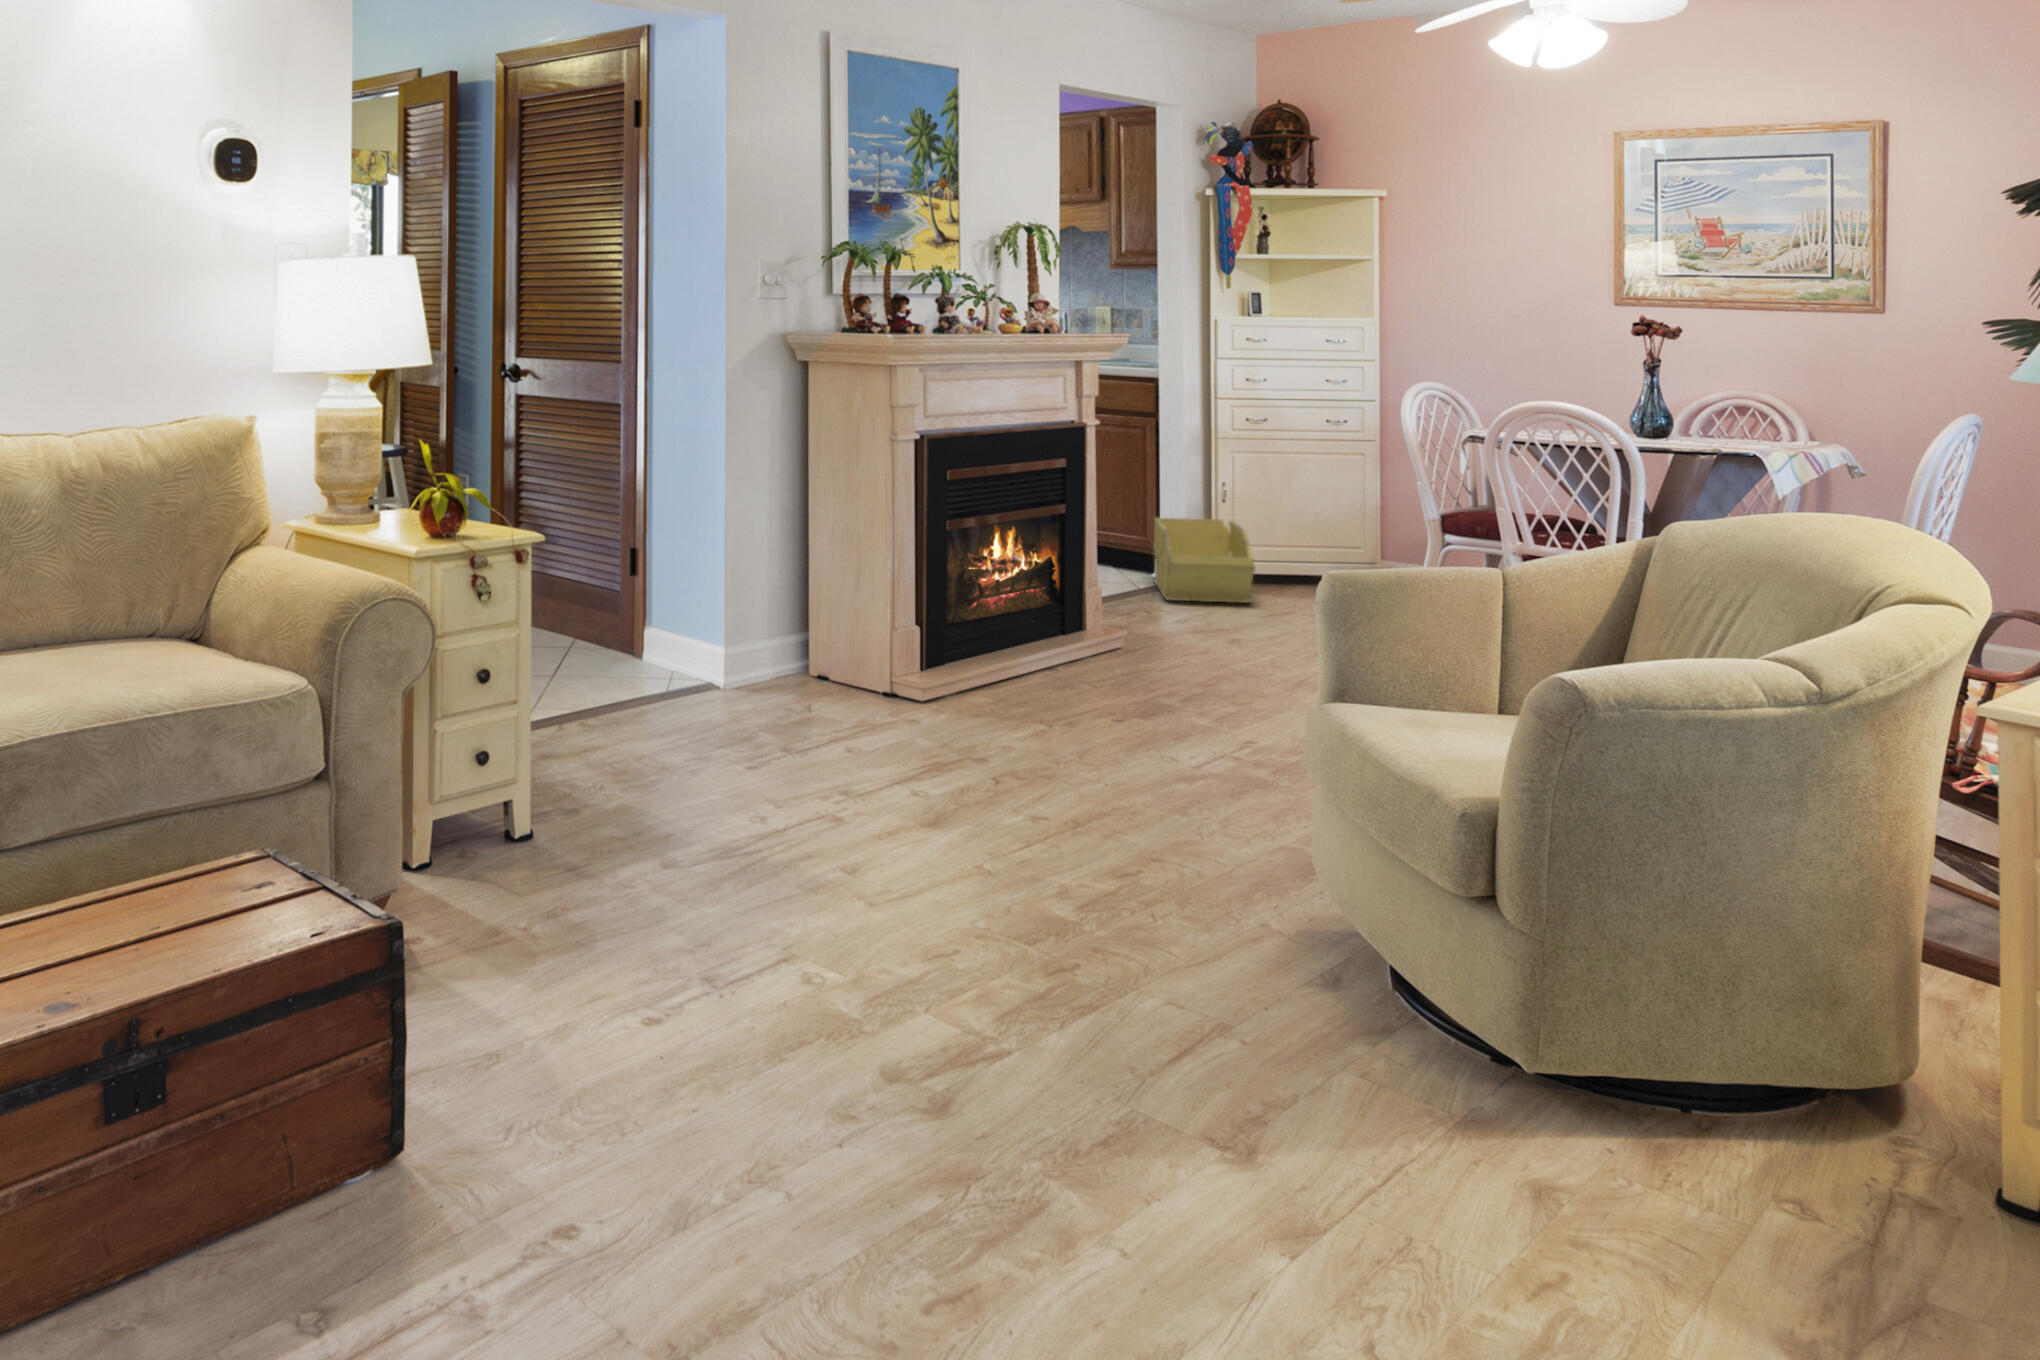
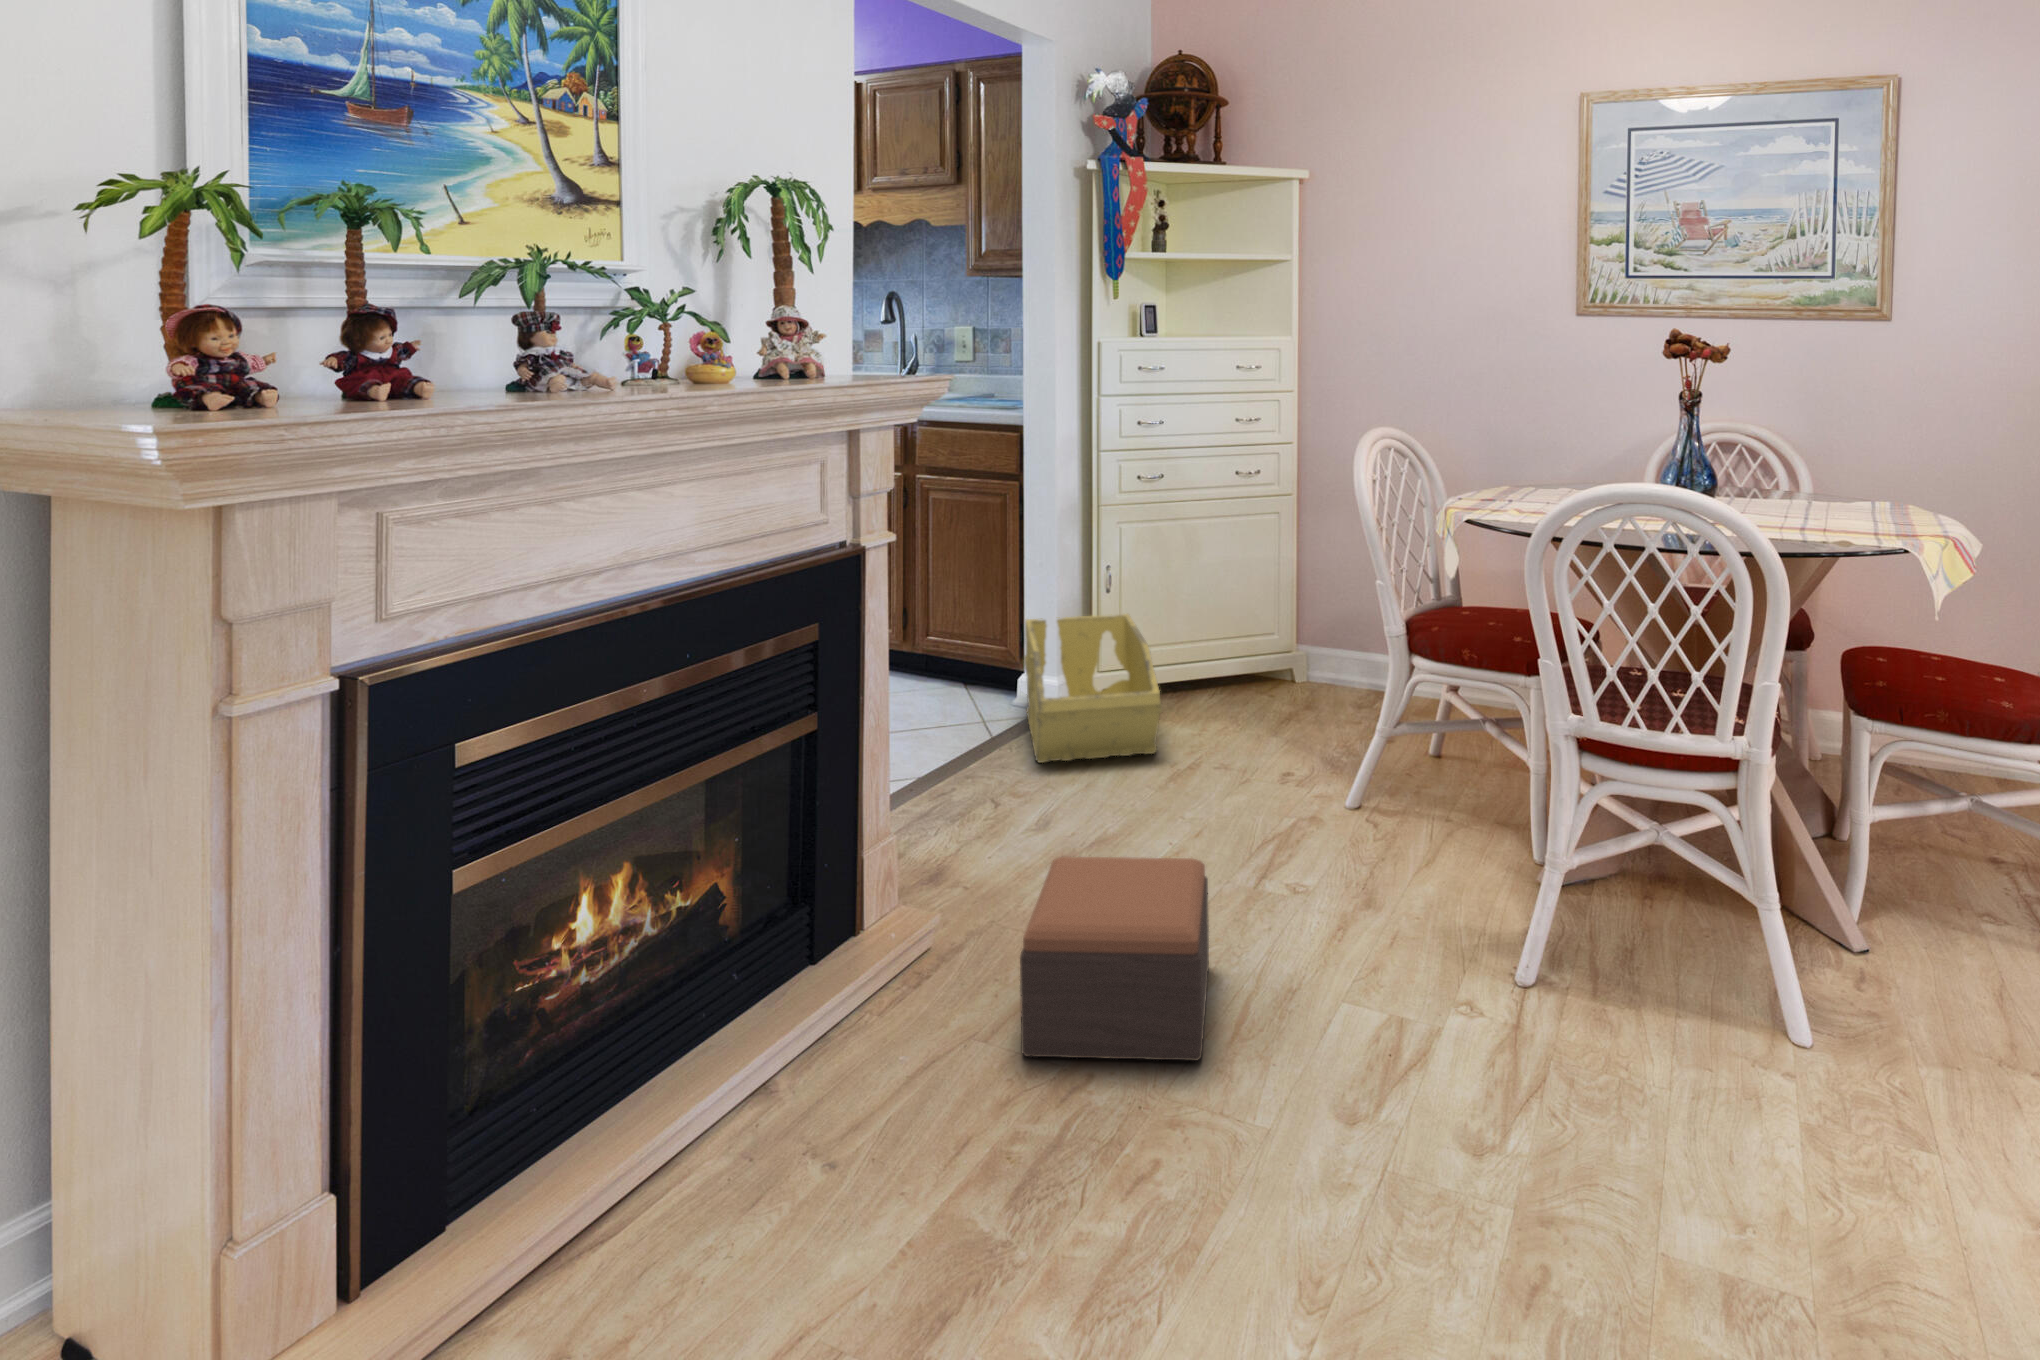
footstool: none [1172,597,1277,684] -> present [1020,857,1209,1061]

